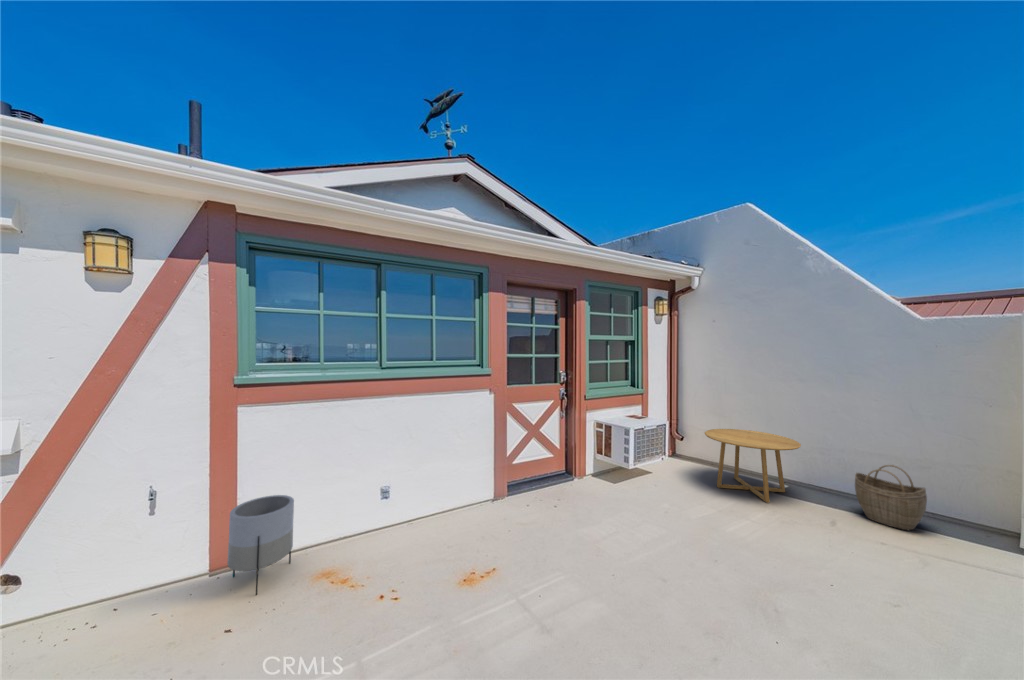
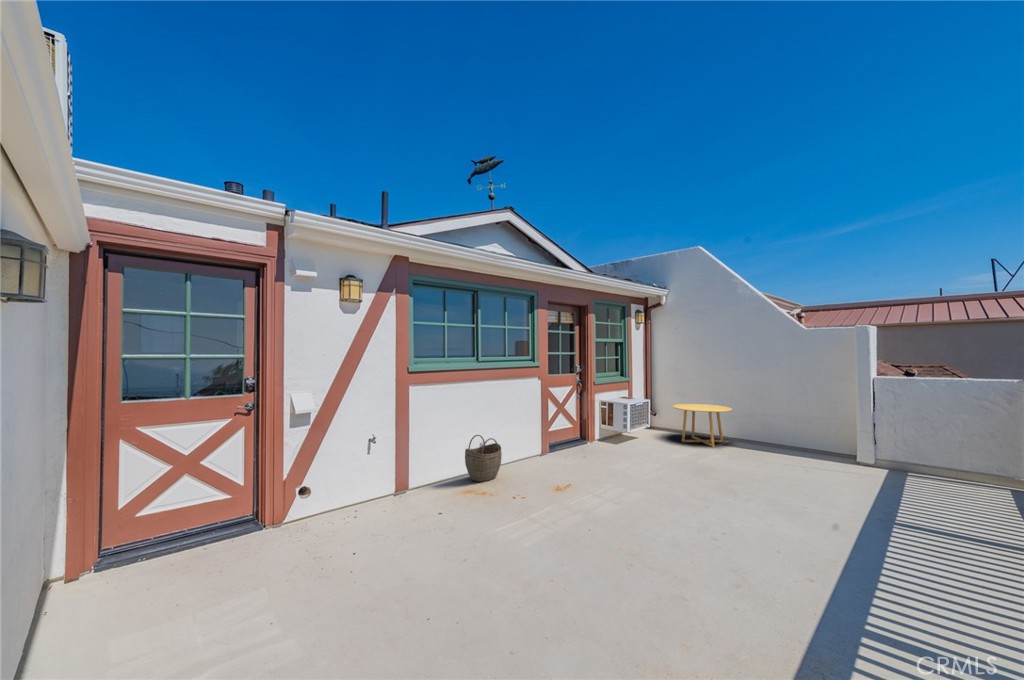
woven basket: present [855,465,927,530] -> present [465,435,502,482]
planter: present [227,495,294,595] -> none [414,444,449,497]

